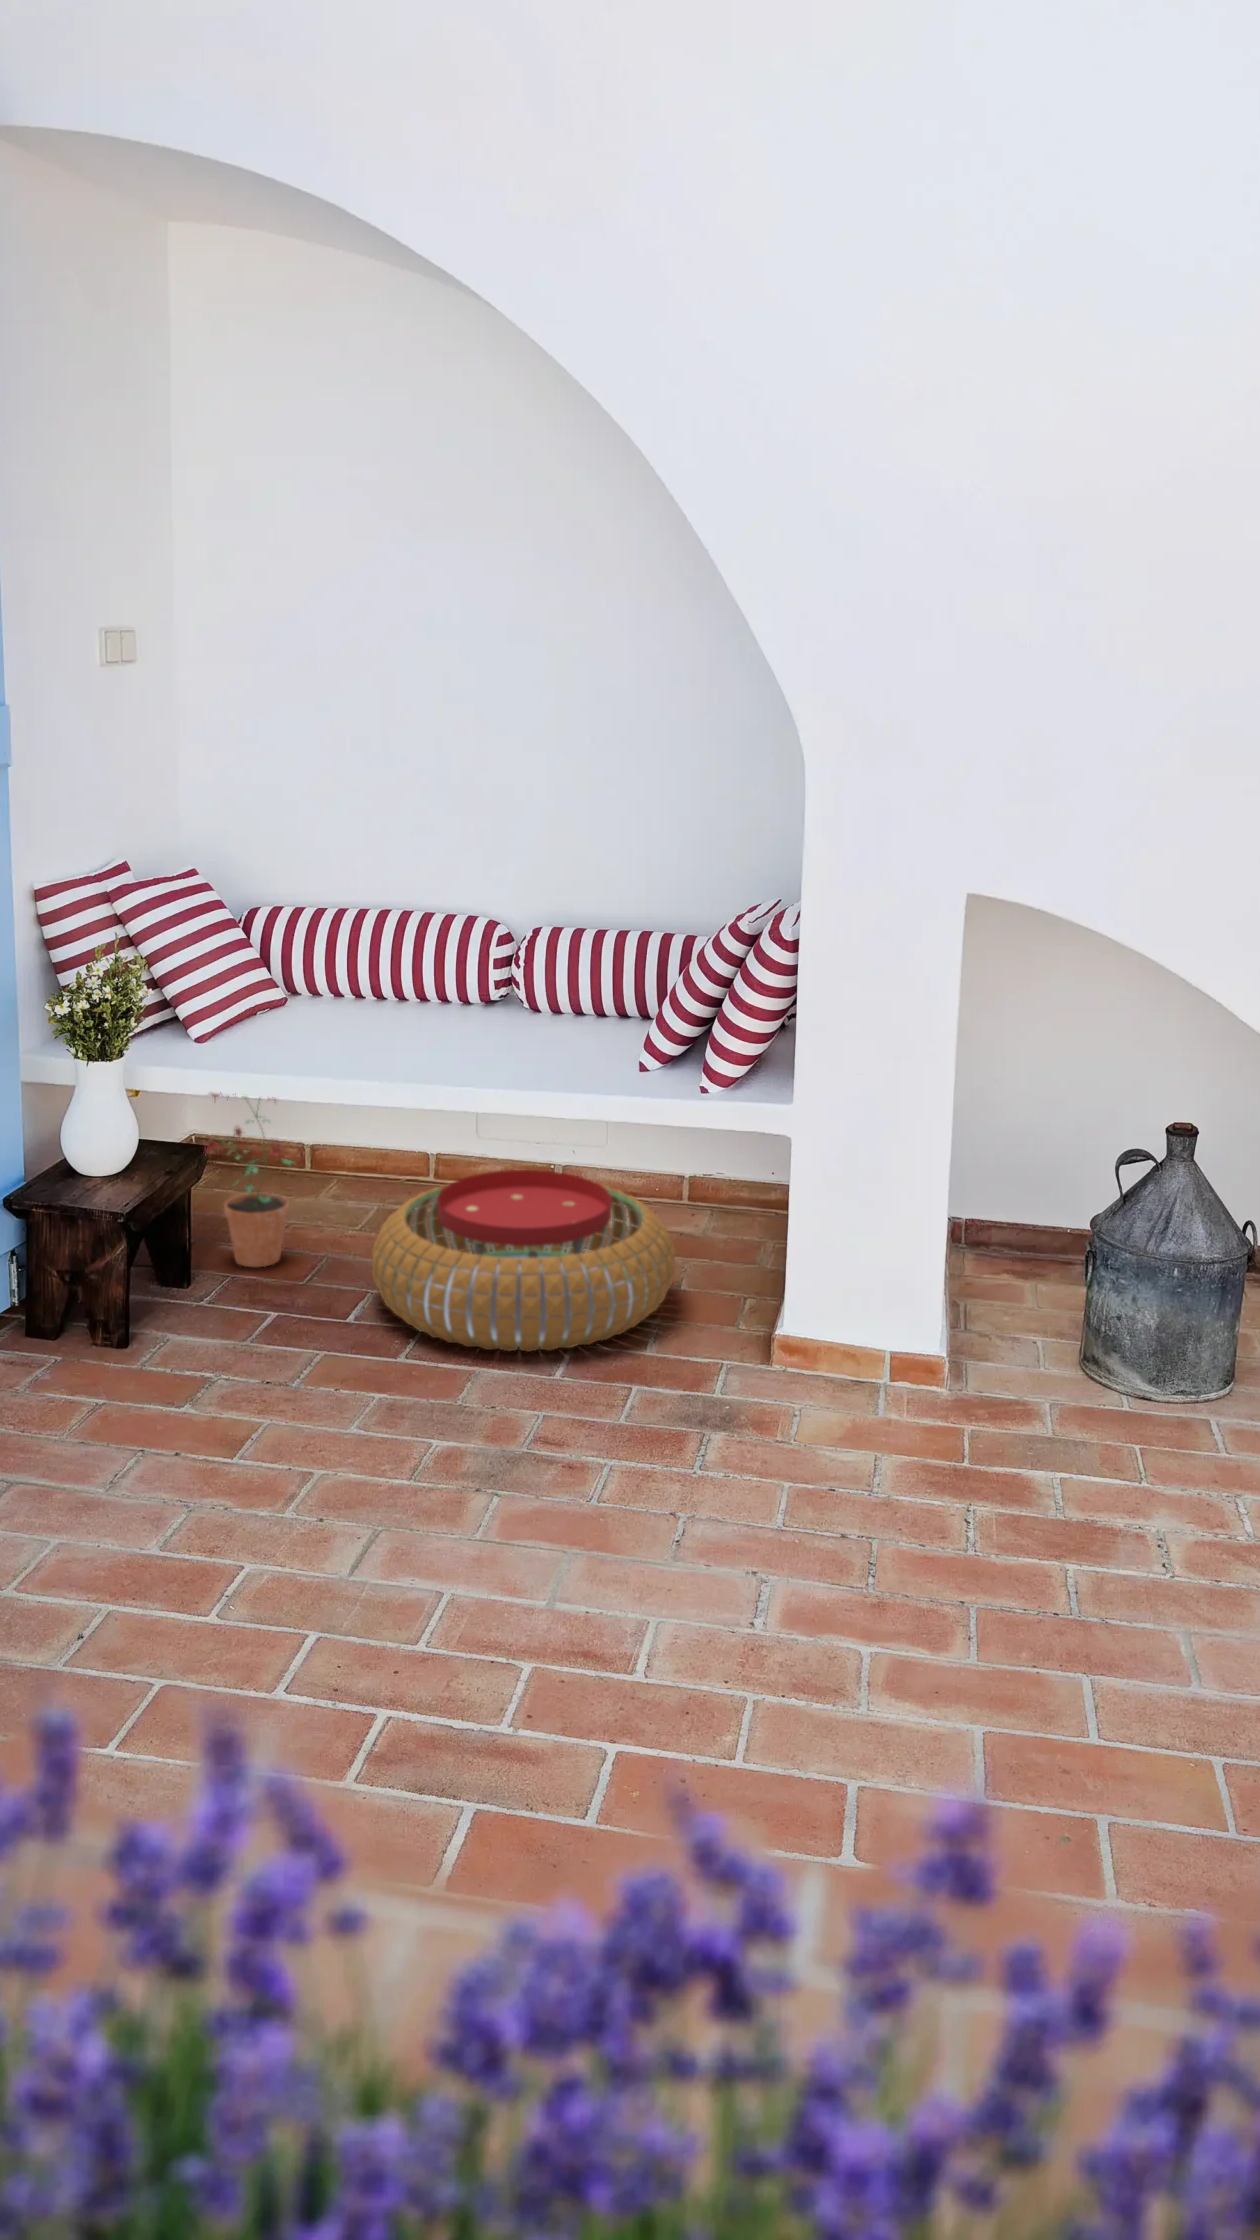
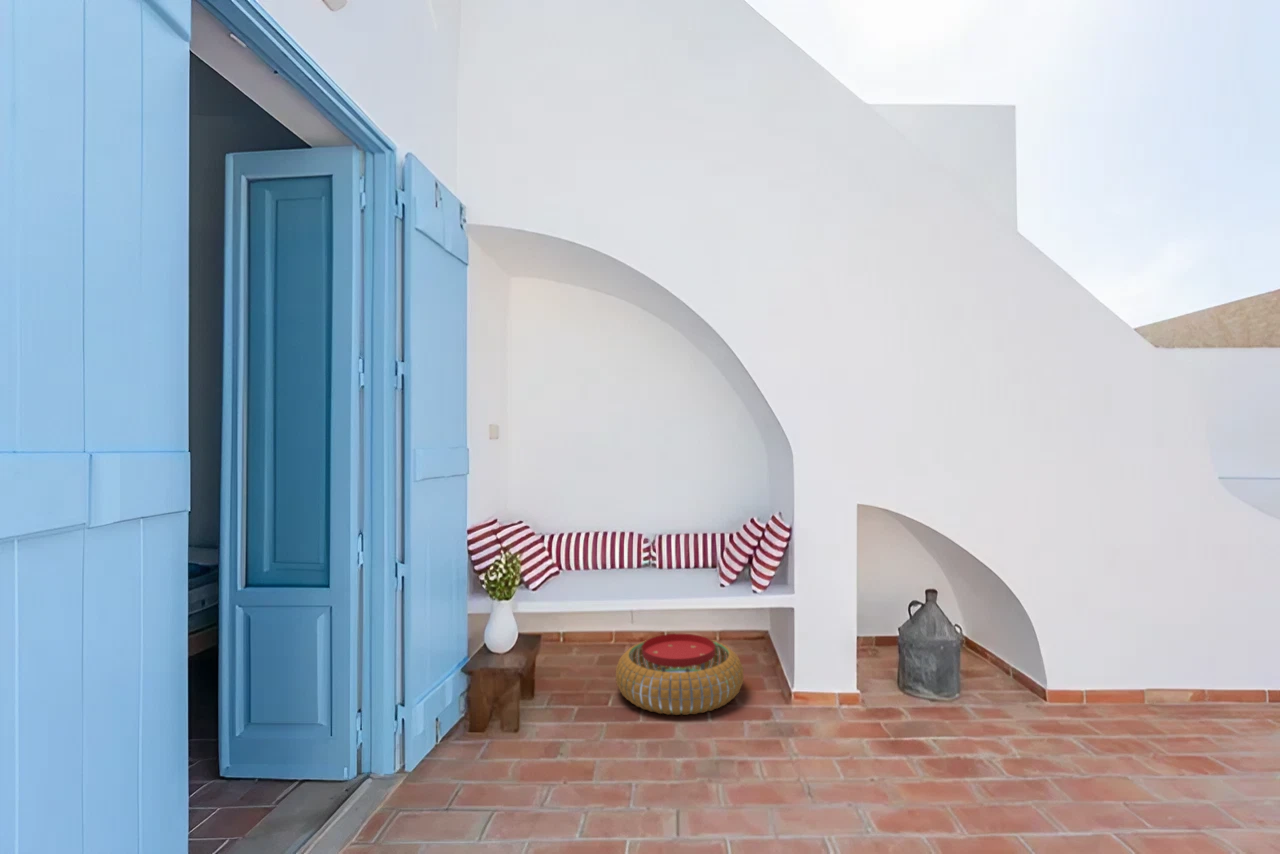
potted plant: present [205,1092,292,1267] -> none [538,605,577,687]

